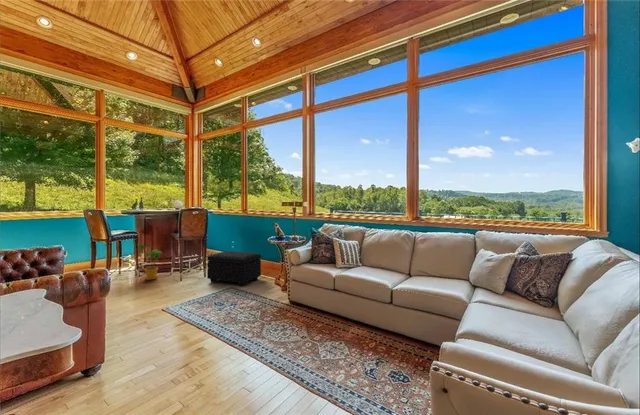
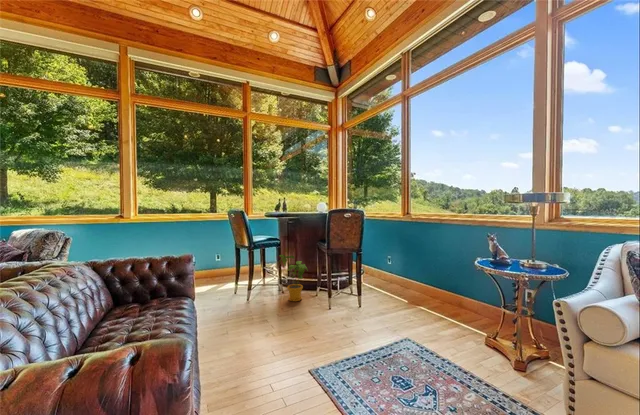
footstool: present [207,251,261,286] -> none [366,273,451,340]

